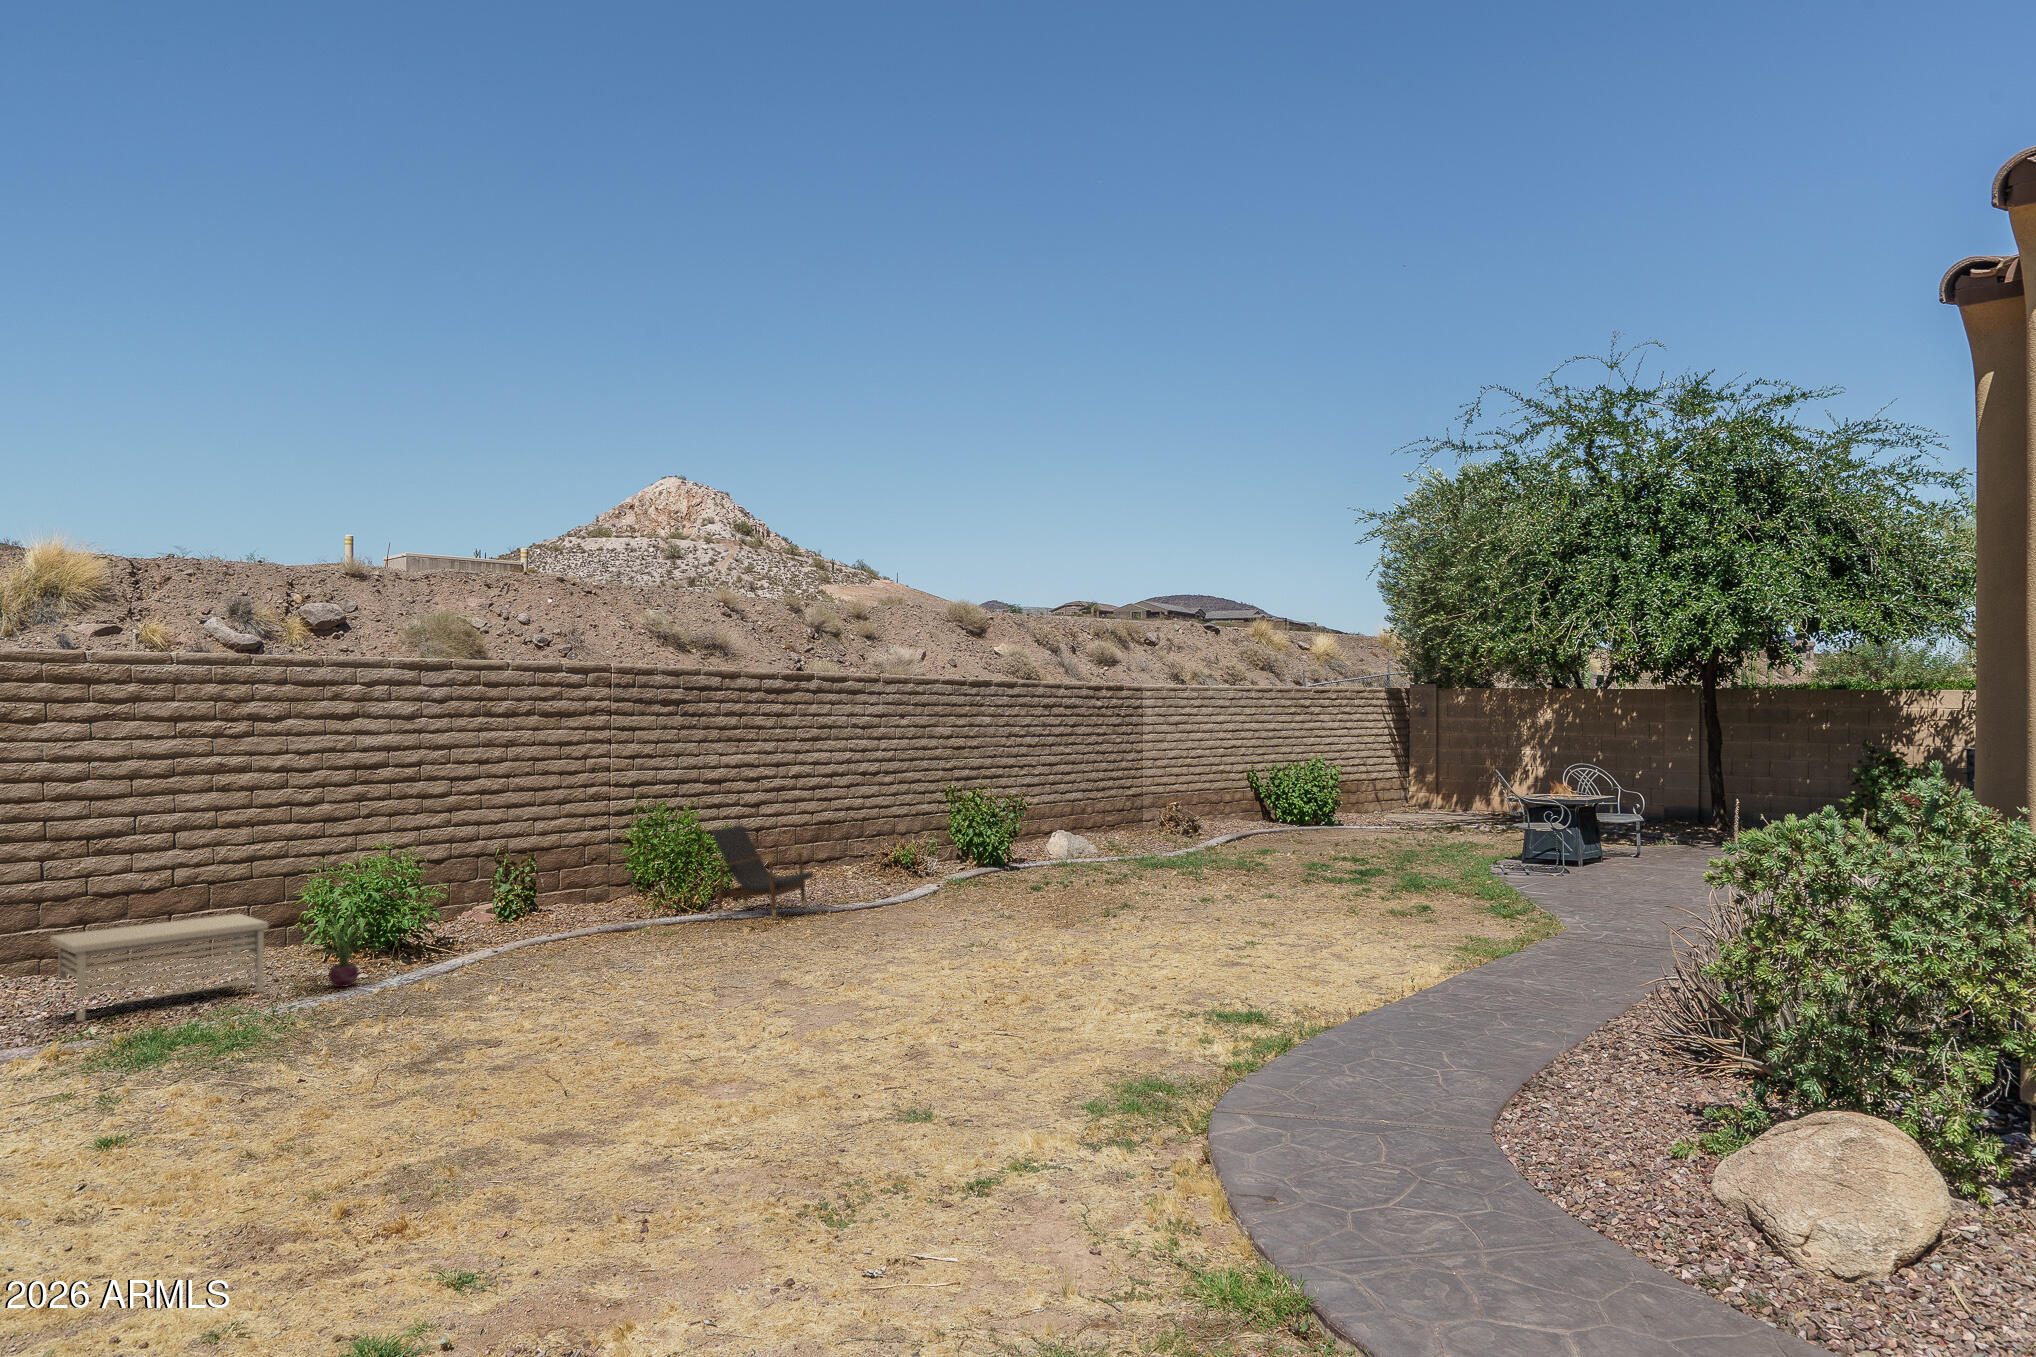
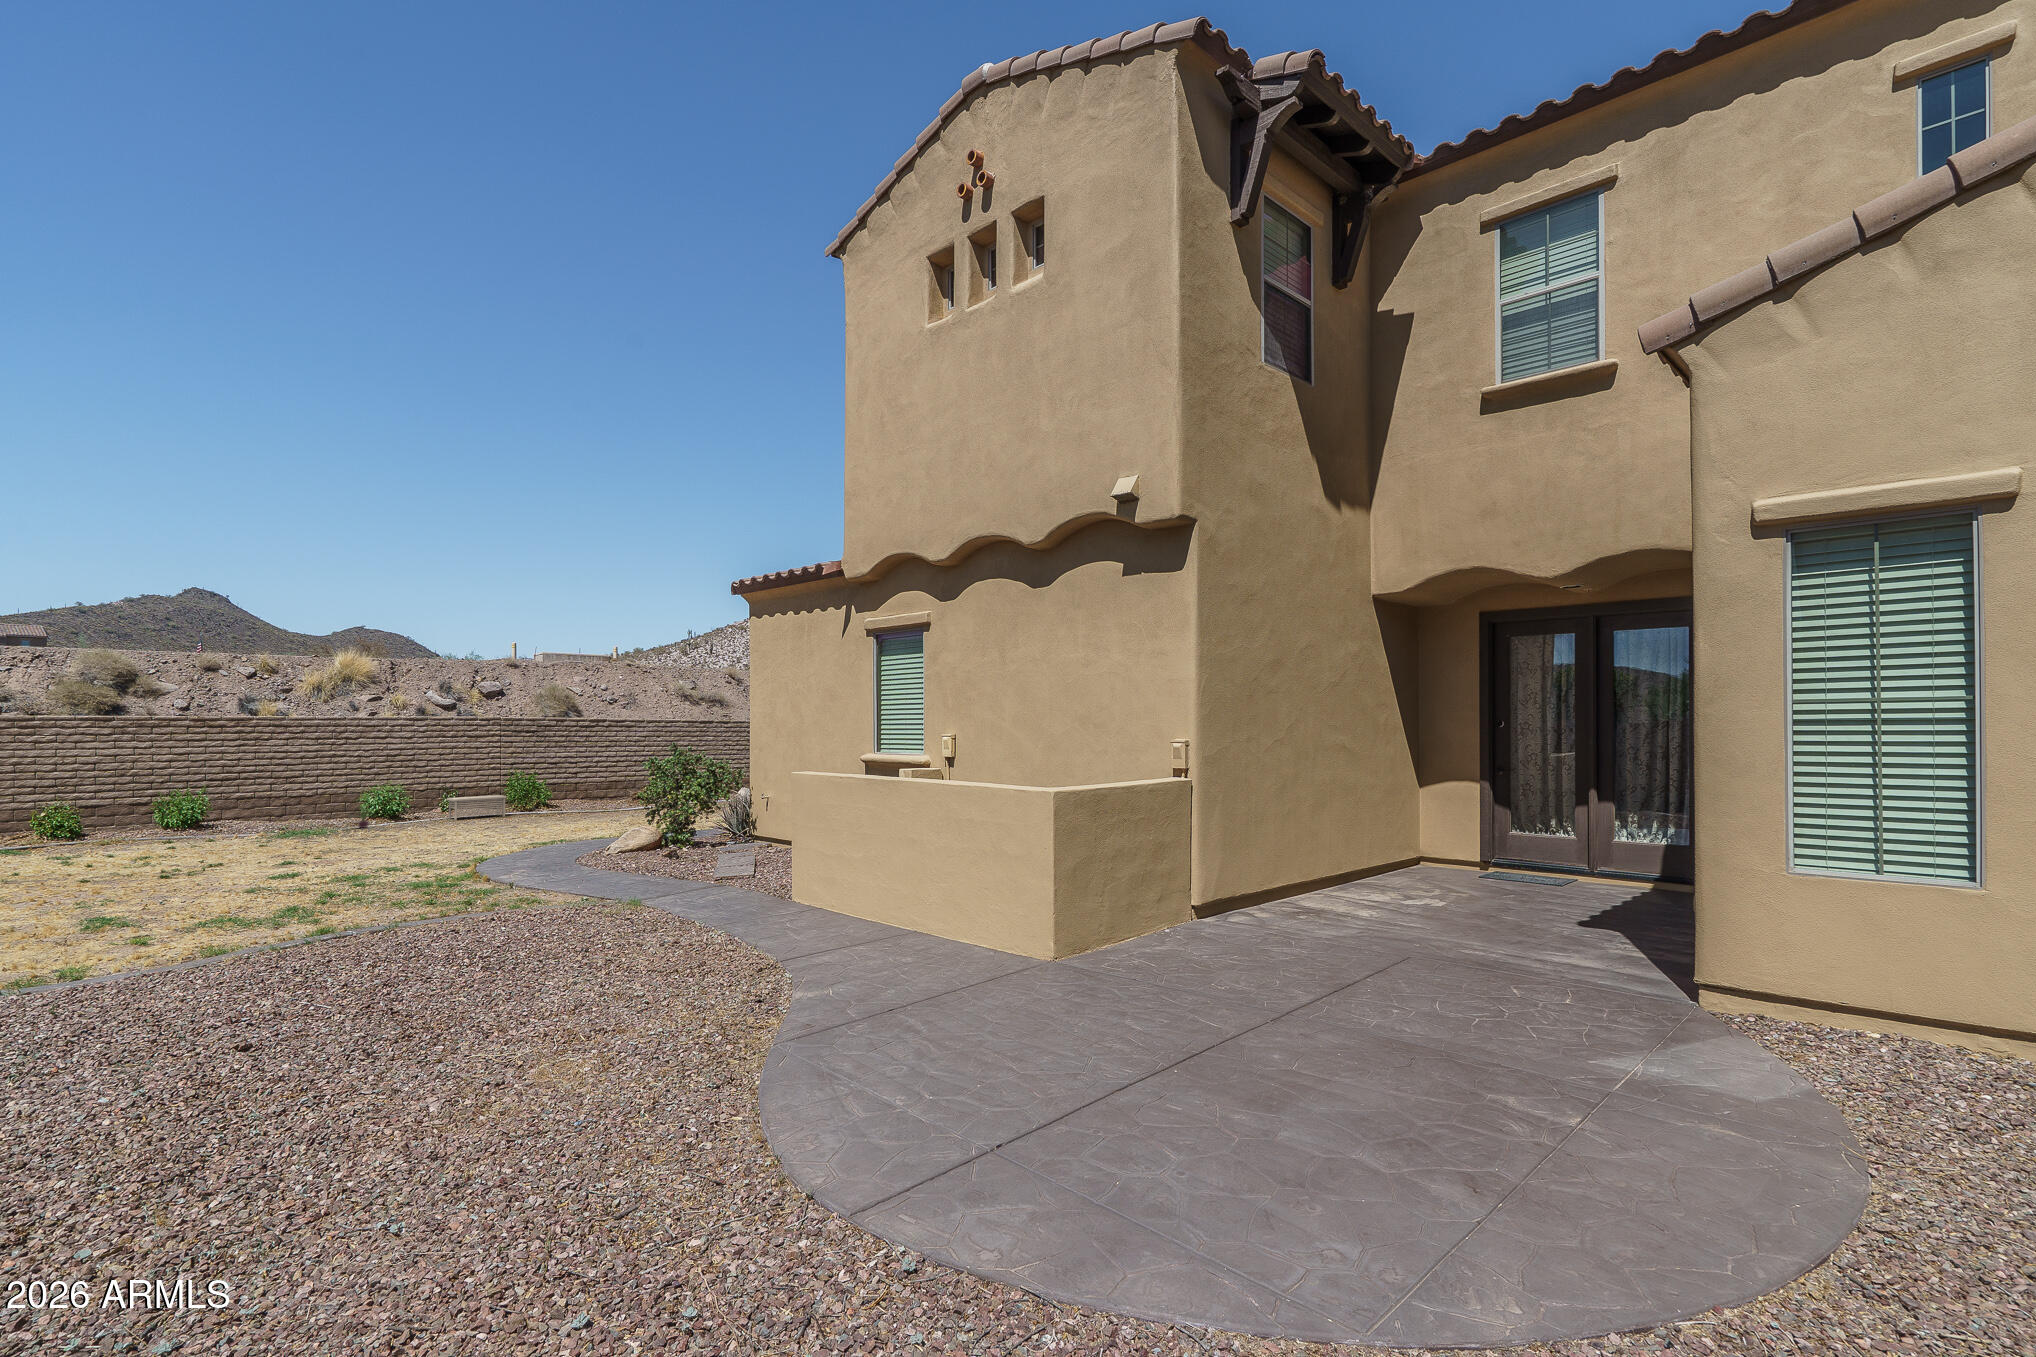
lounge chair: present [713,825,813,919] -> none [535,781,577,816]
storage bench: present [50,914,268,1022] -> present [447,795,506,820]

